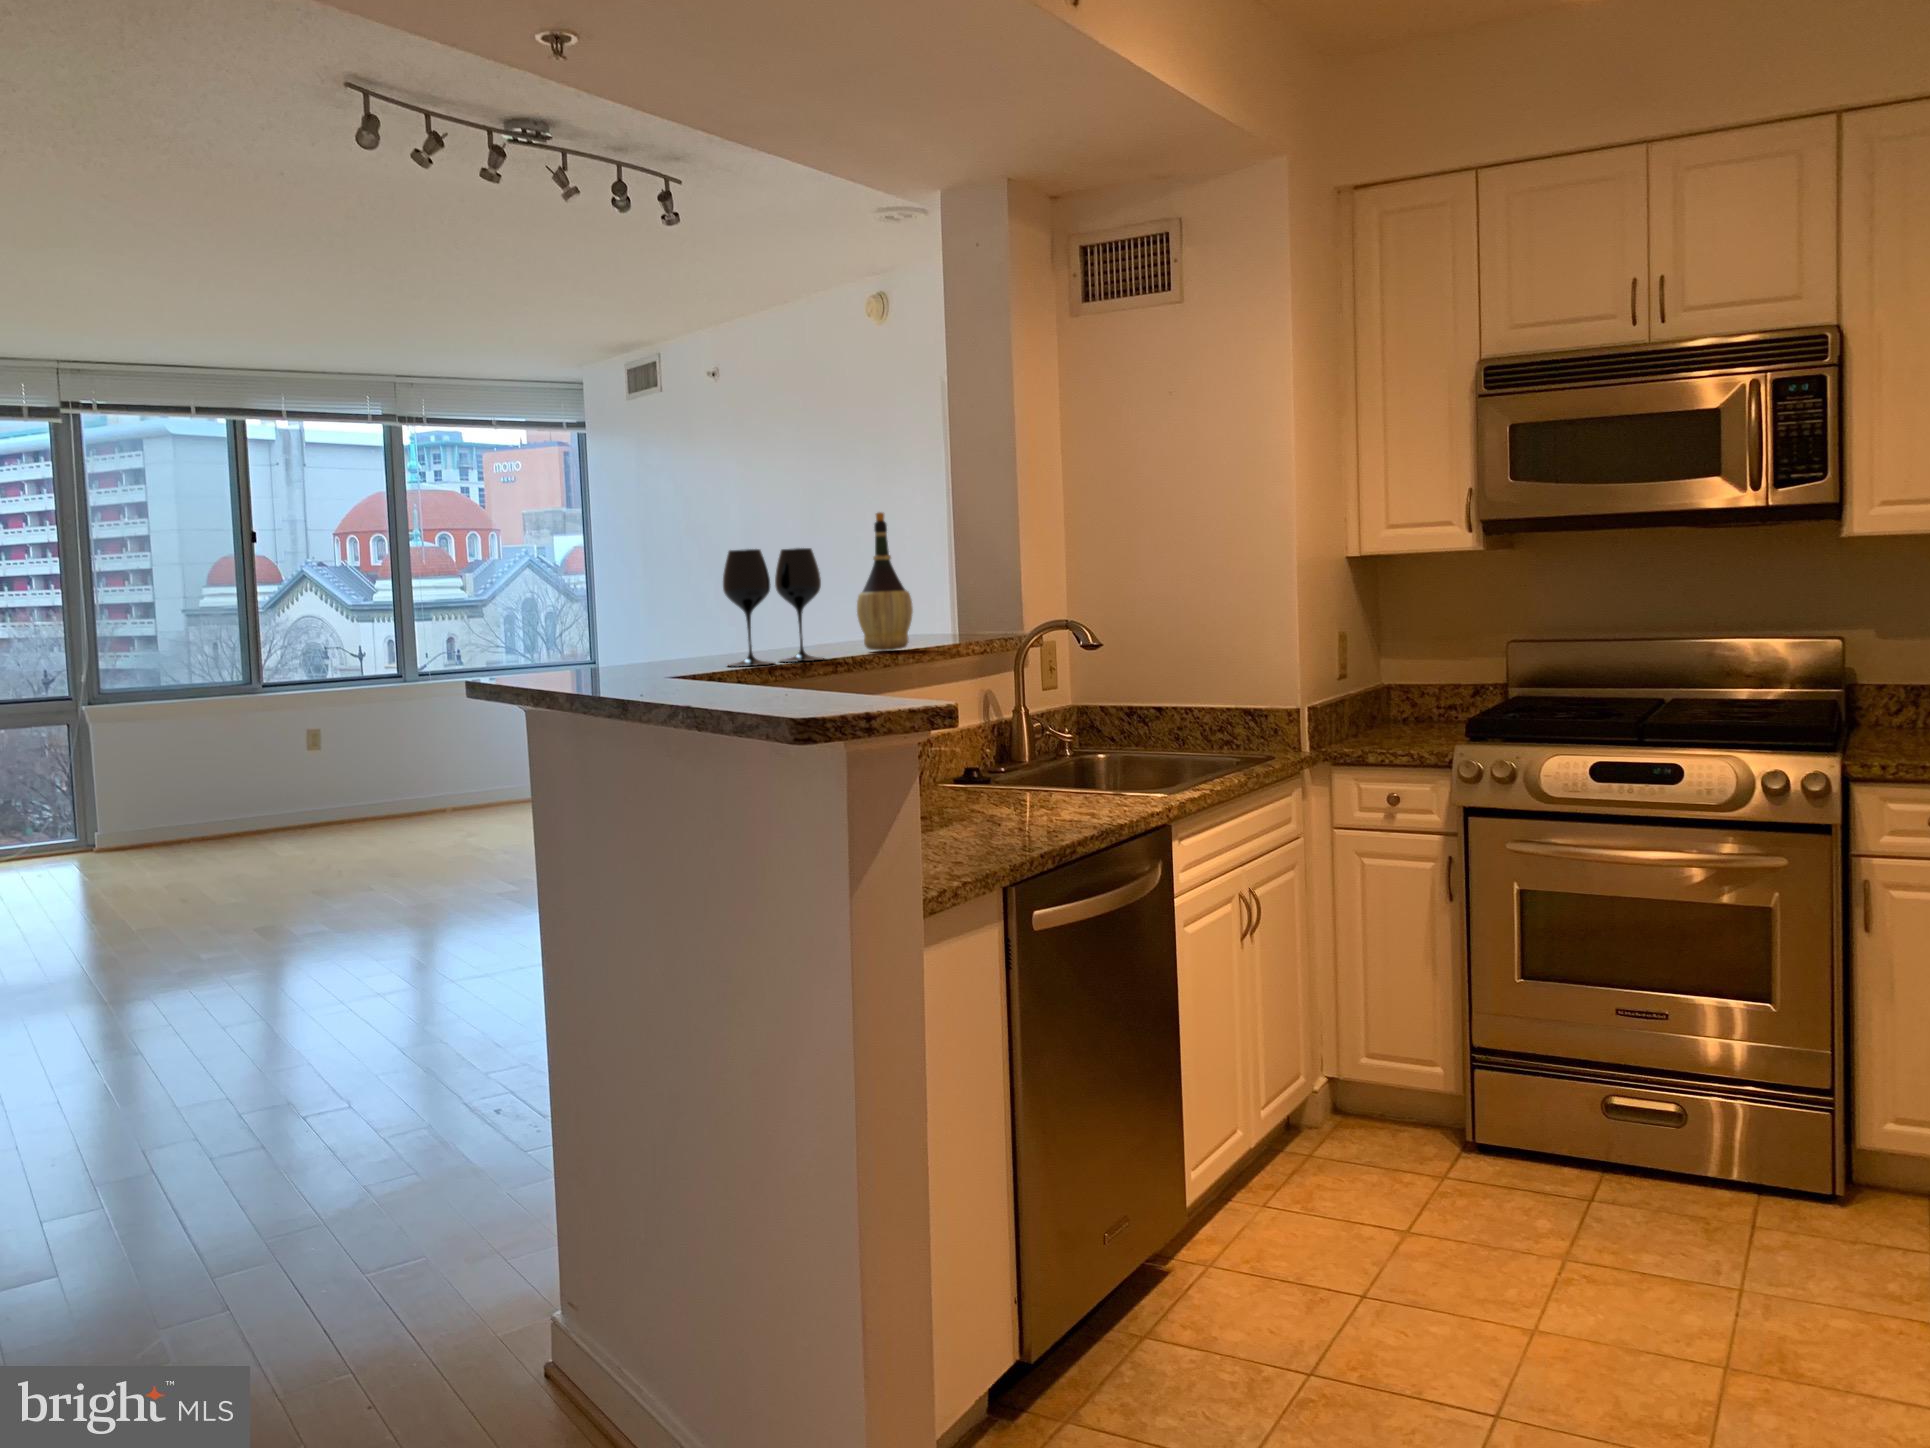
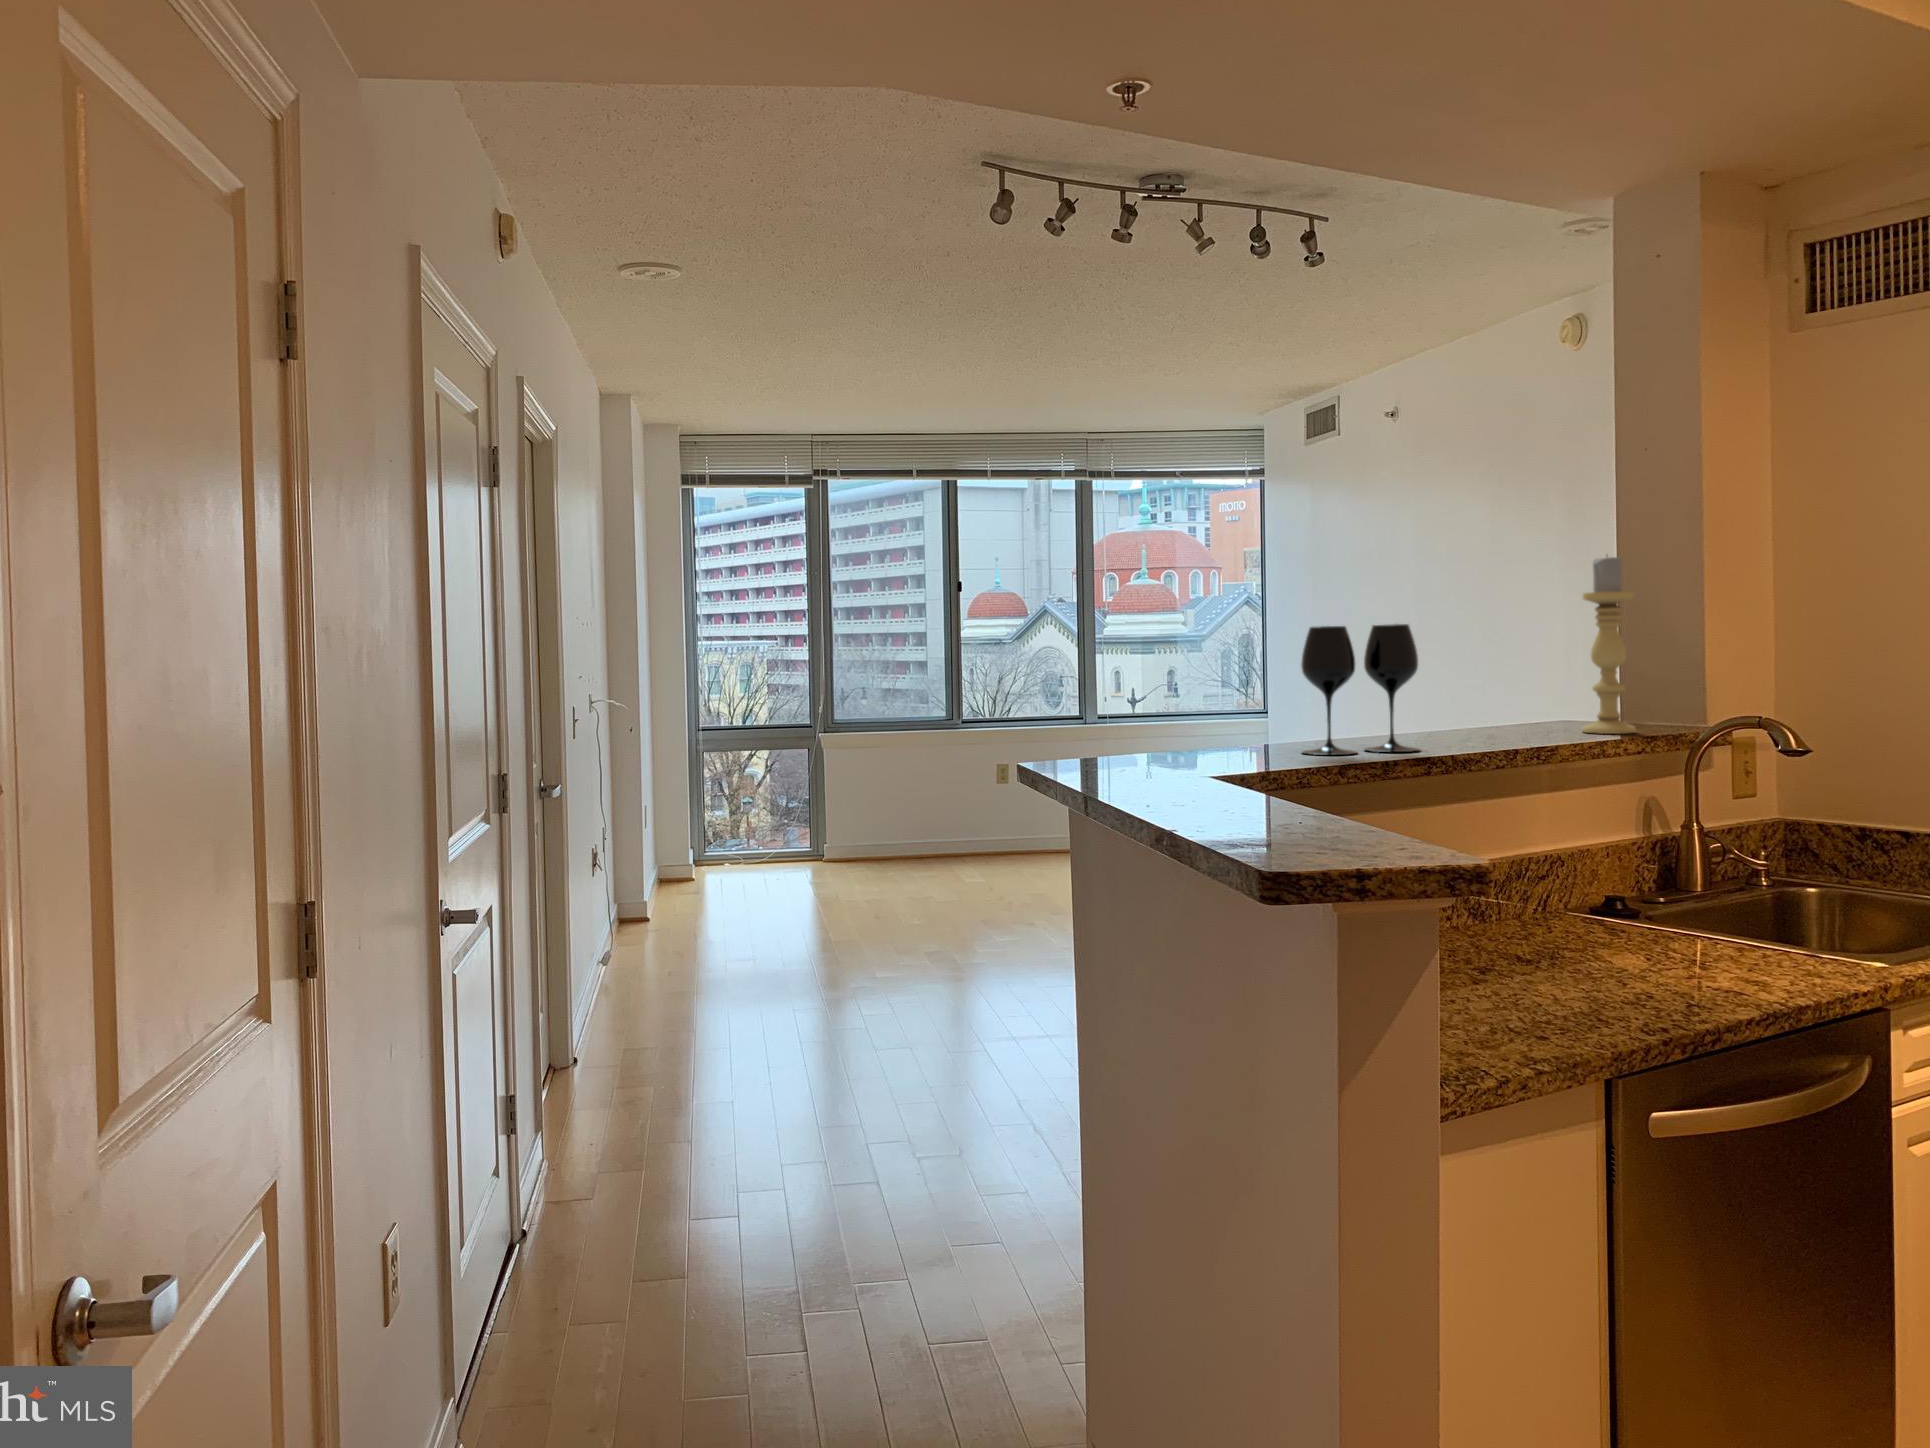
candle holder: none [934,494,978,644] -> present [1582,557,1636,734]
wine bottle: present [857,512,913,651] -> none [1471,579,1542,740]

